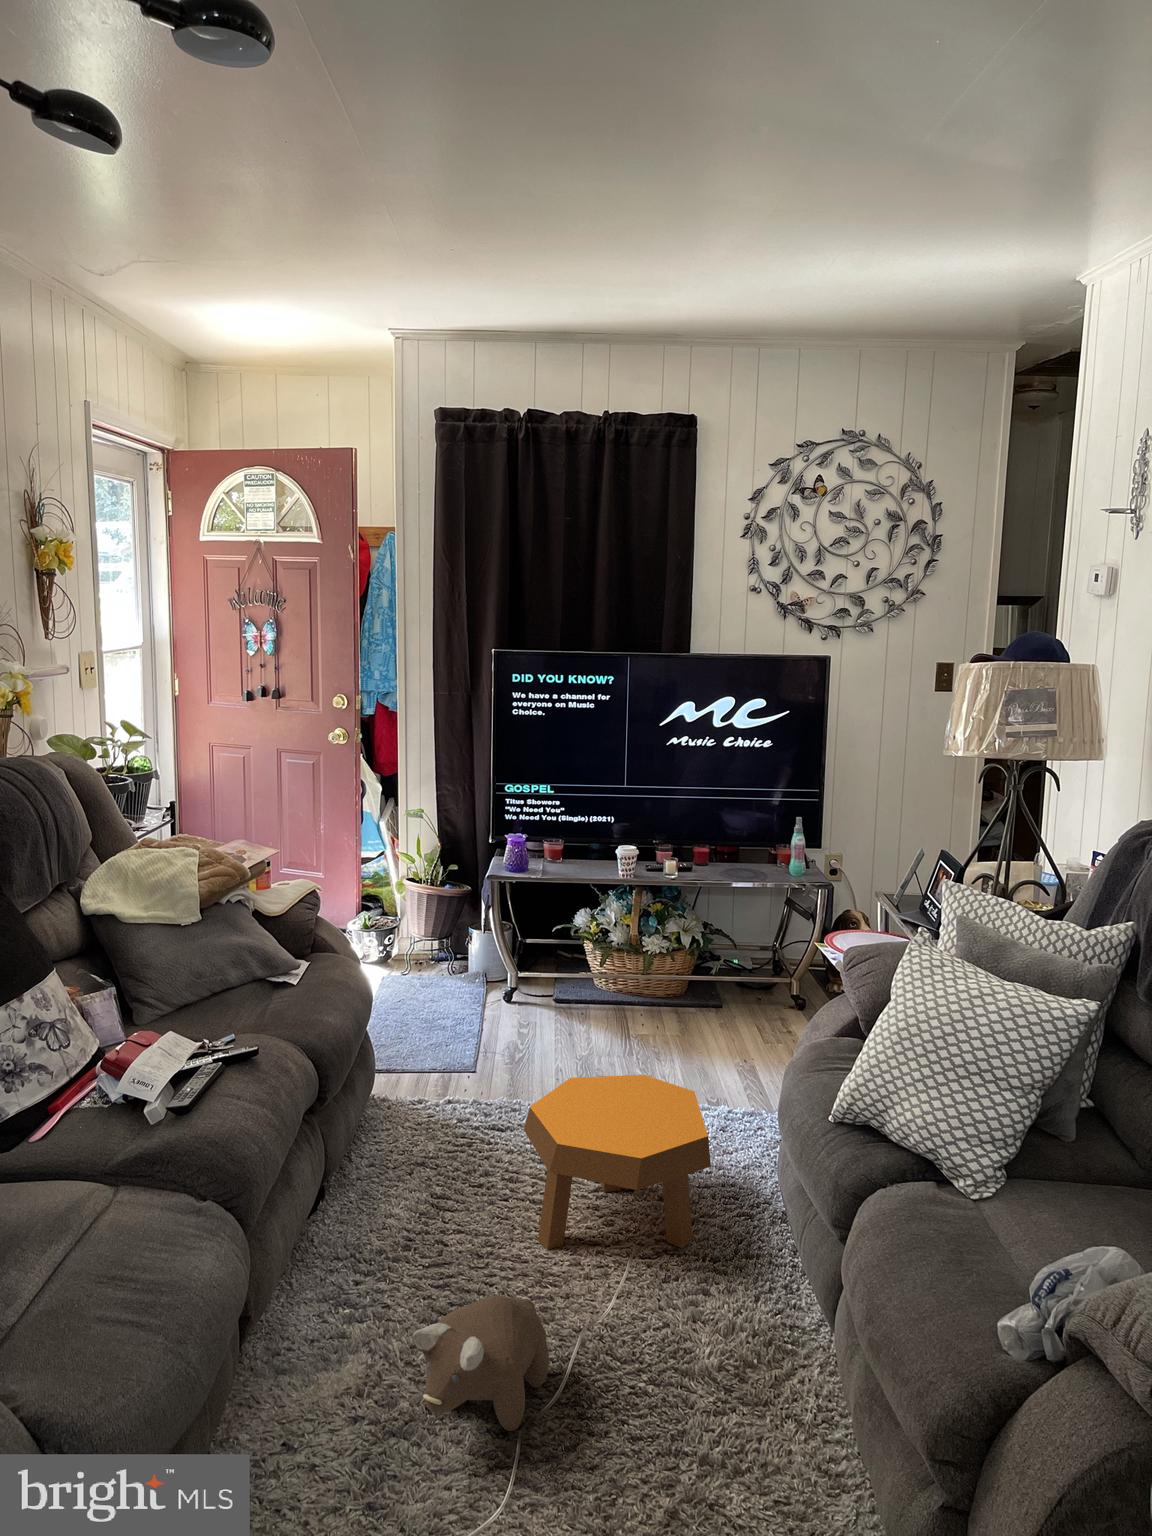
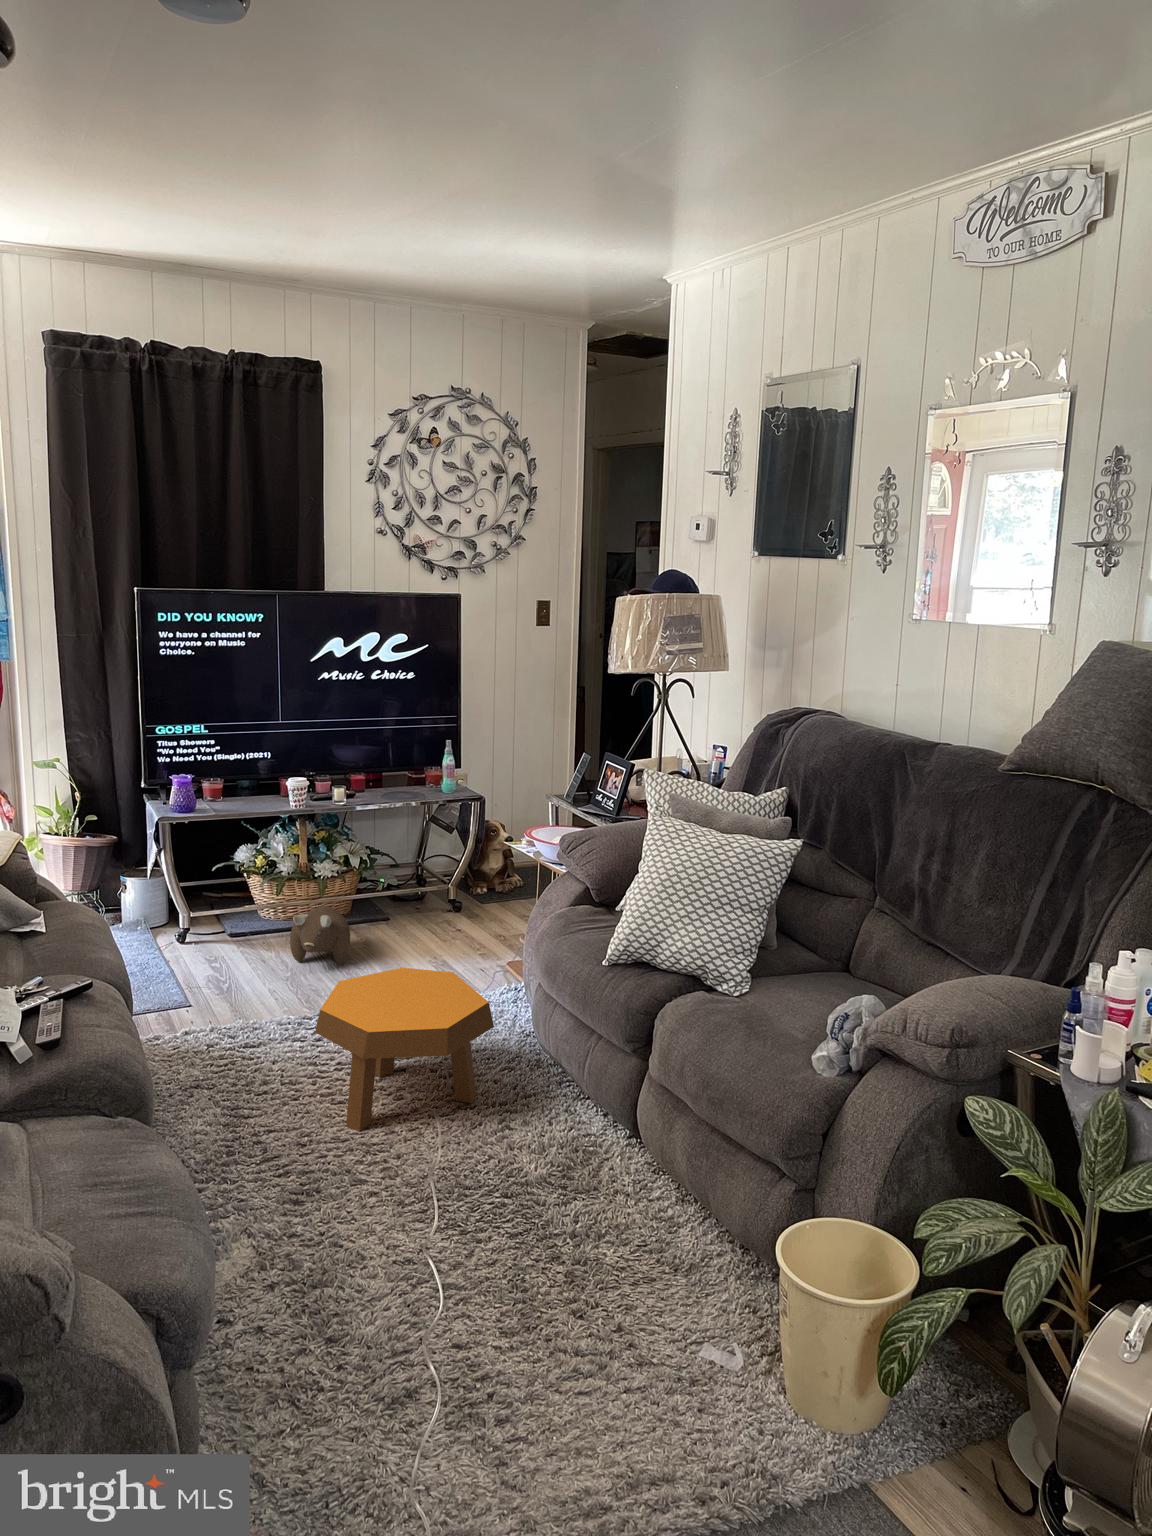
plush toy: present [413,1295,549,1431] -> present [290,906,350,964]

